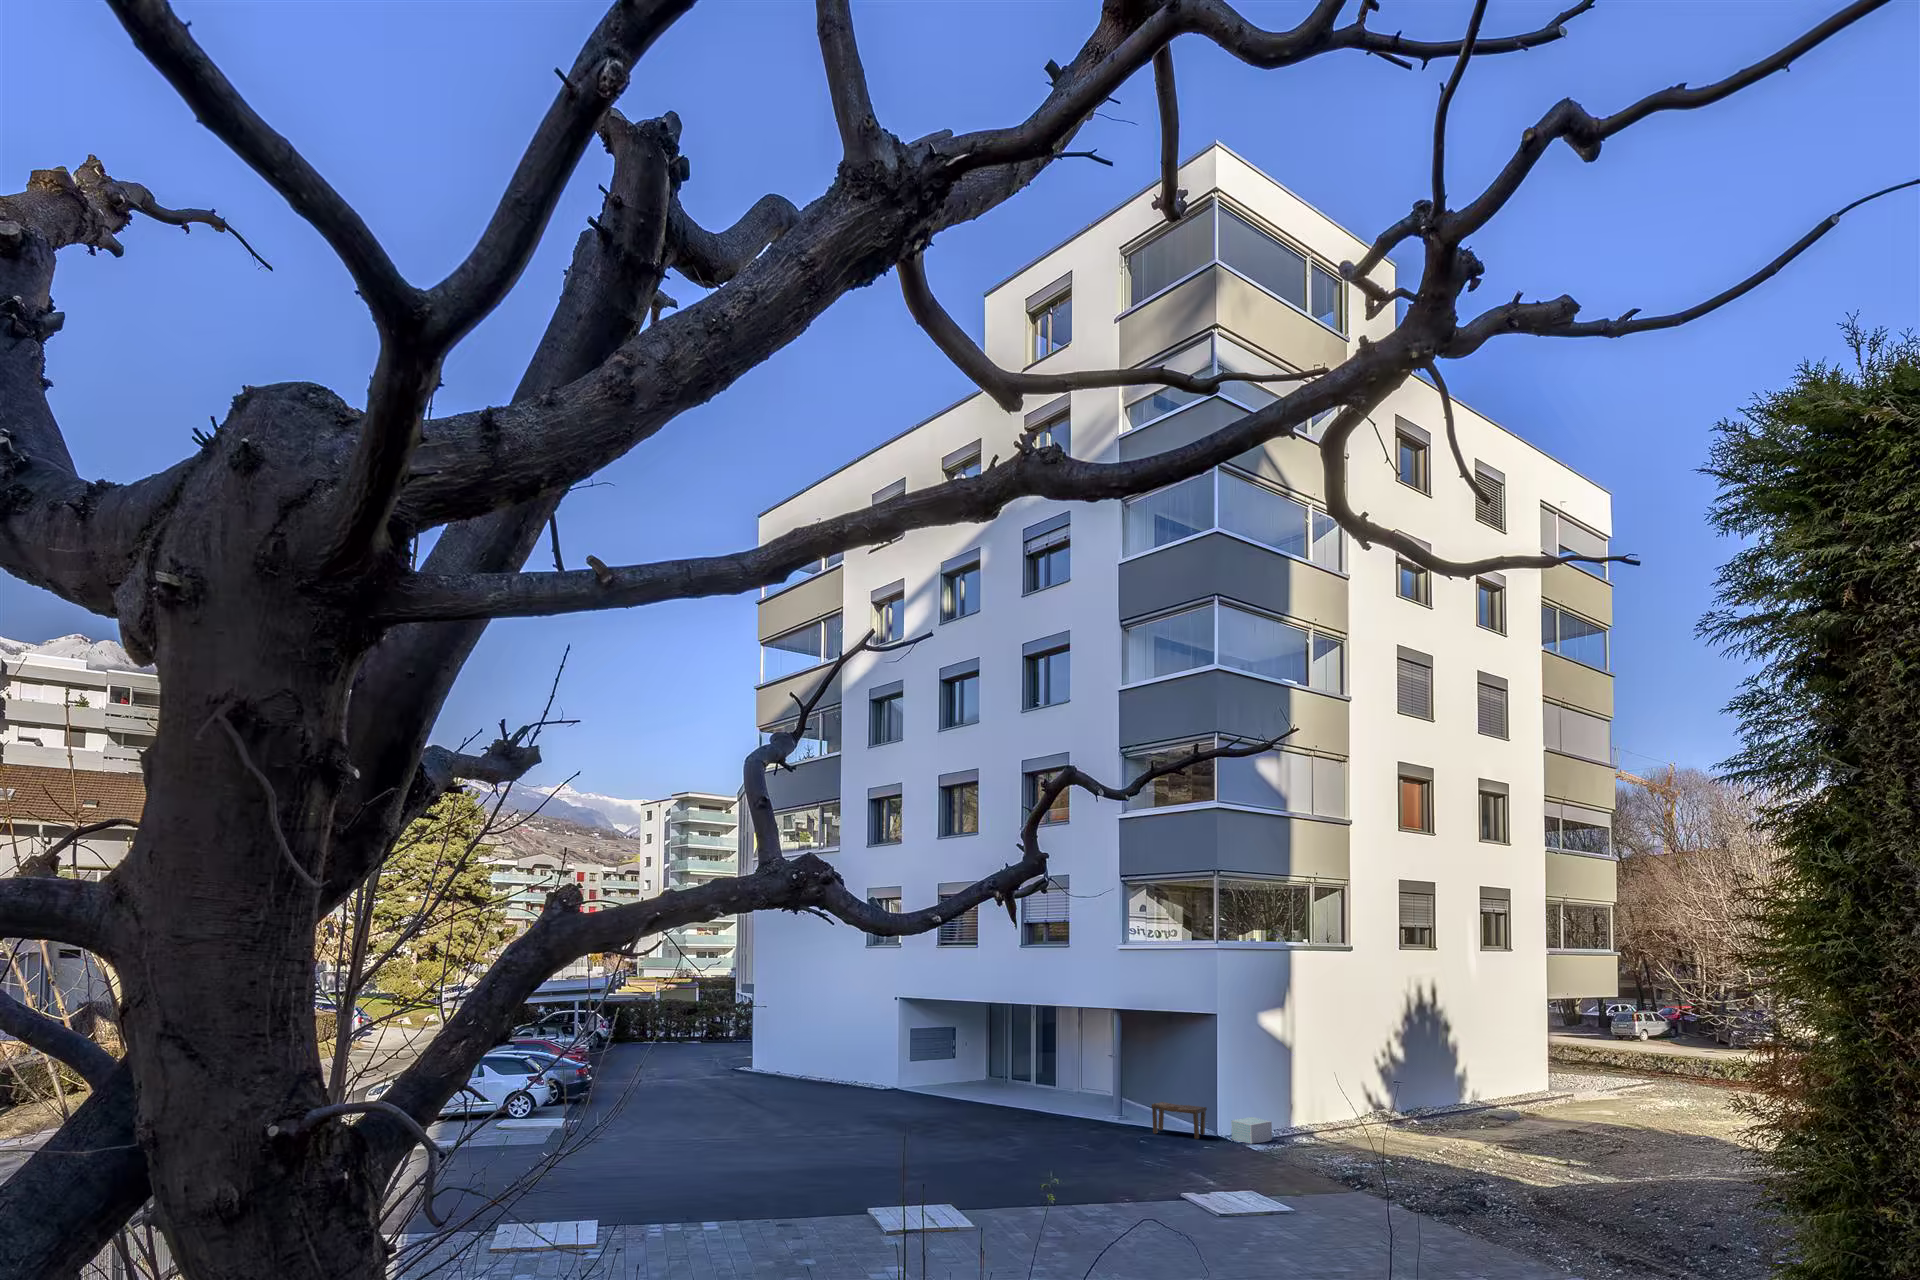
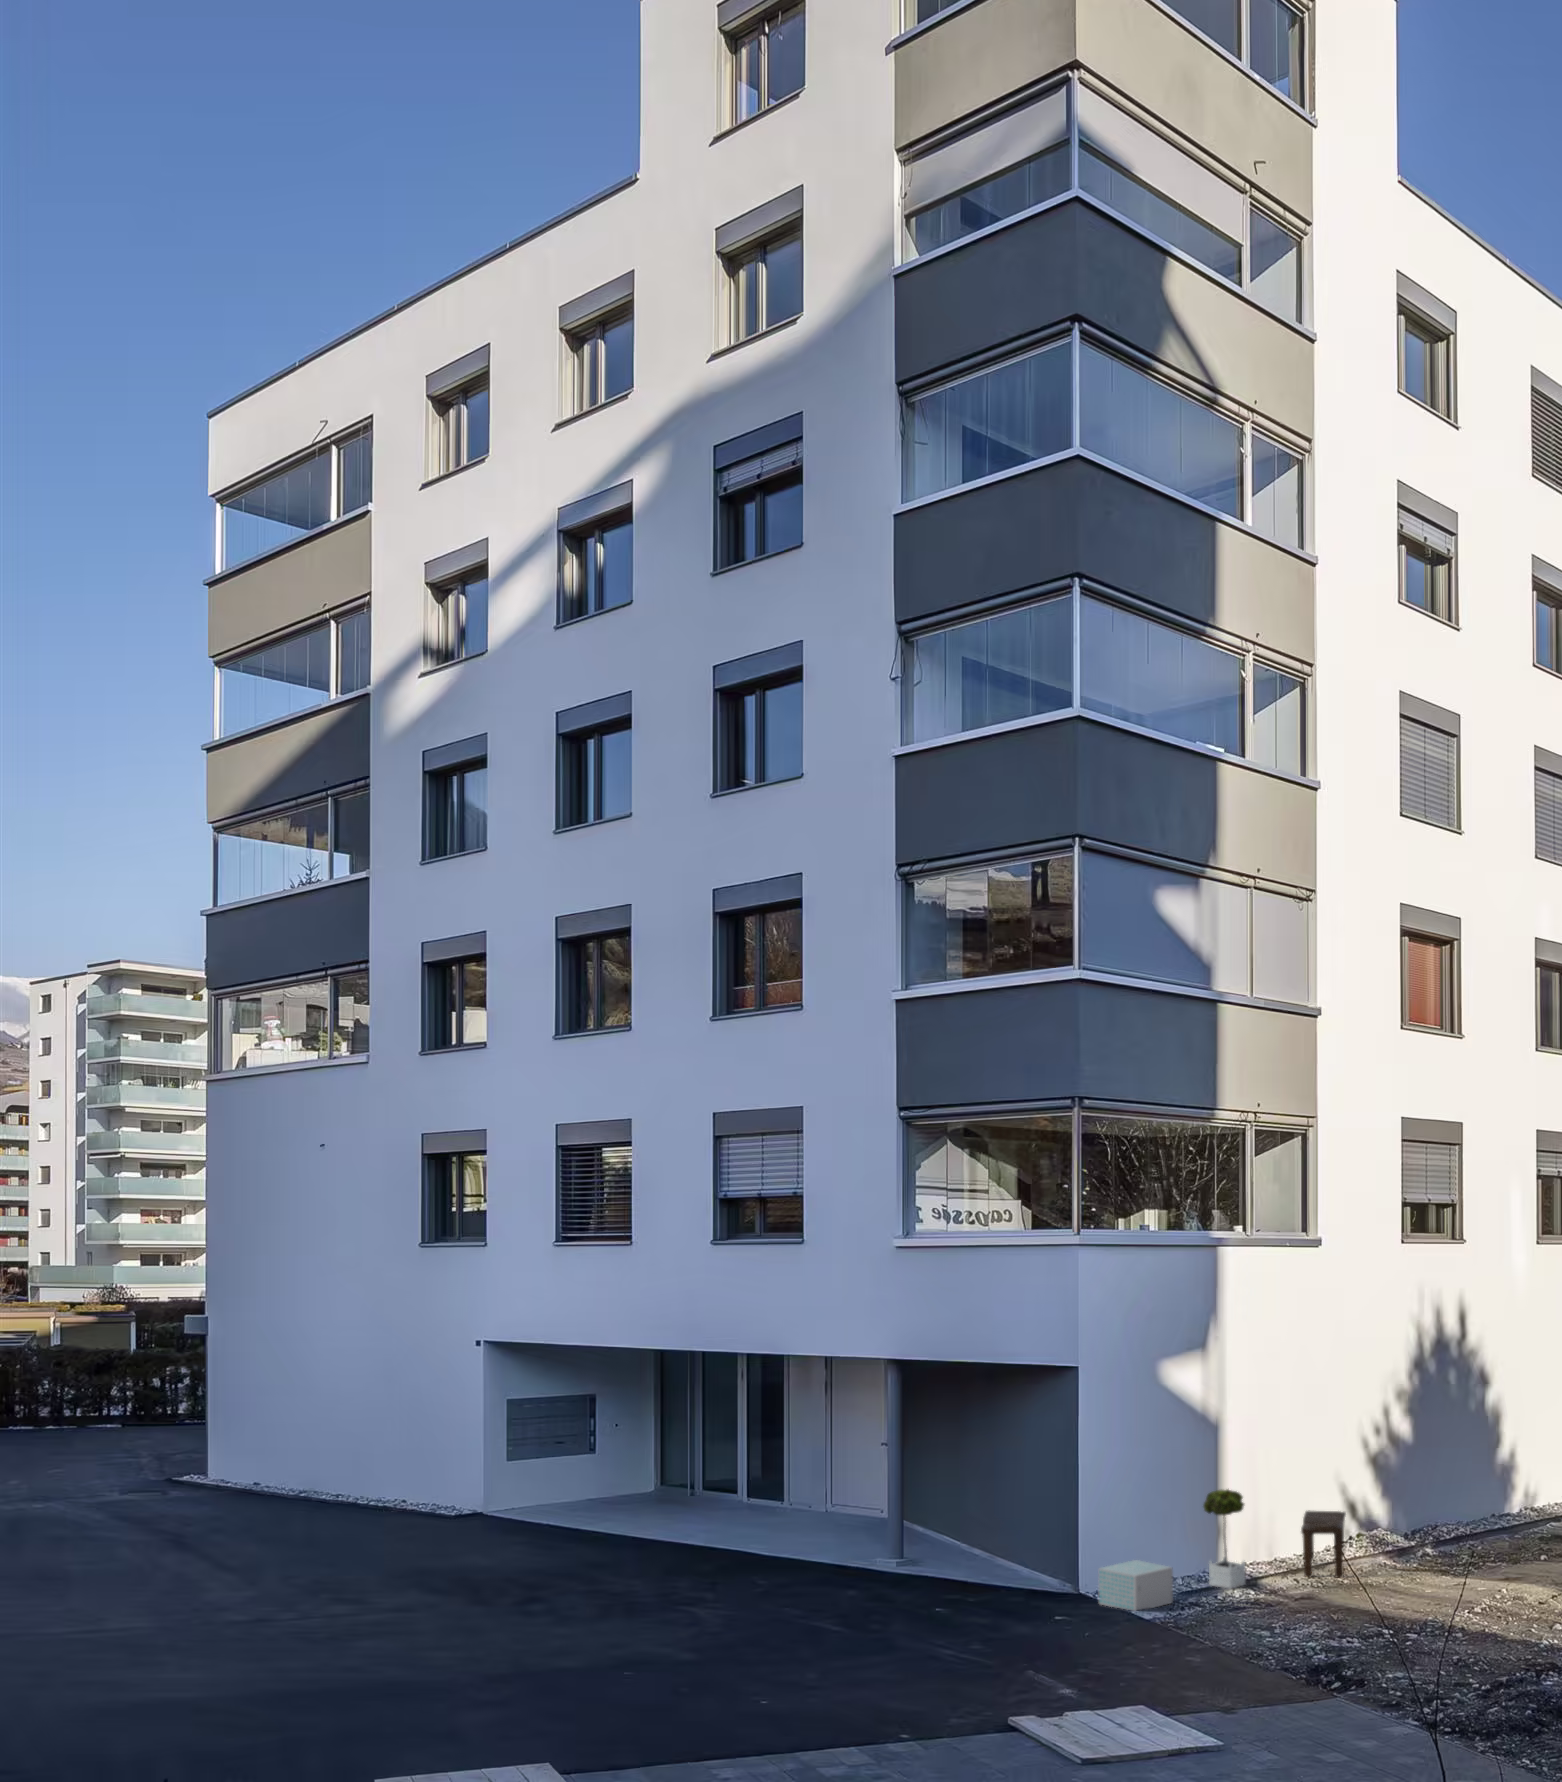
potted tree: none [1288,1081,1313,1135] -> present [1203,1489,1245,1588]
bench: present [1152,1102,1207,1139] -> present [1301,1510,1346,1578]

